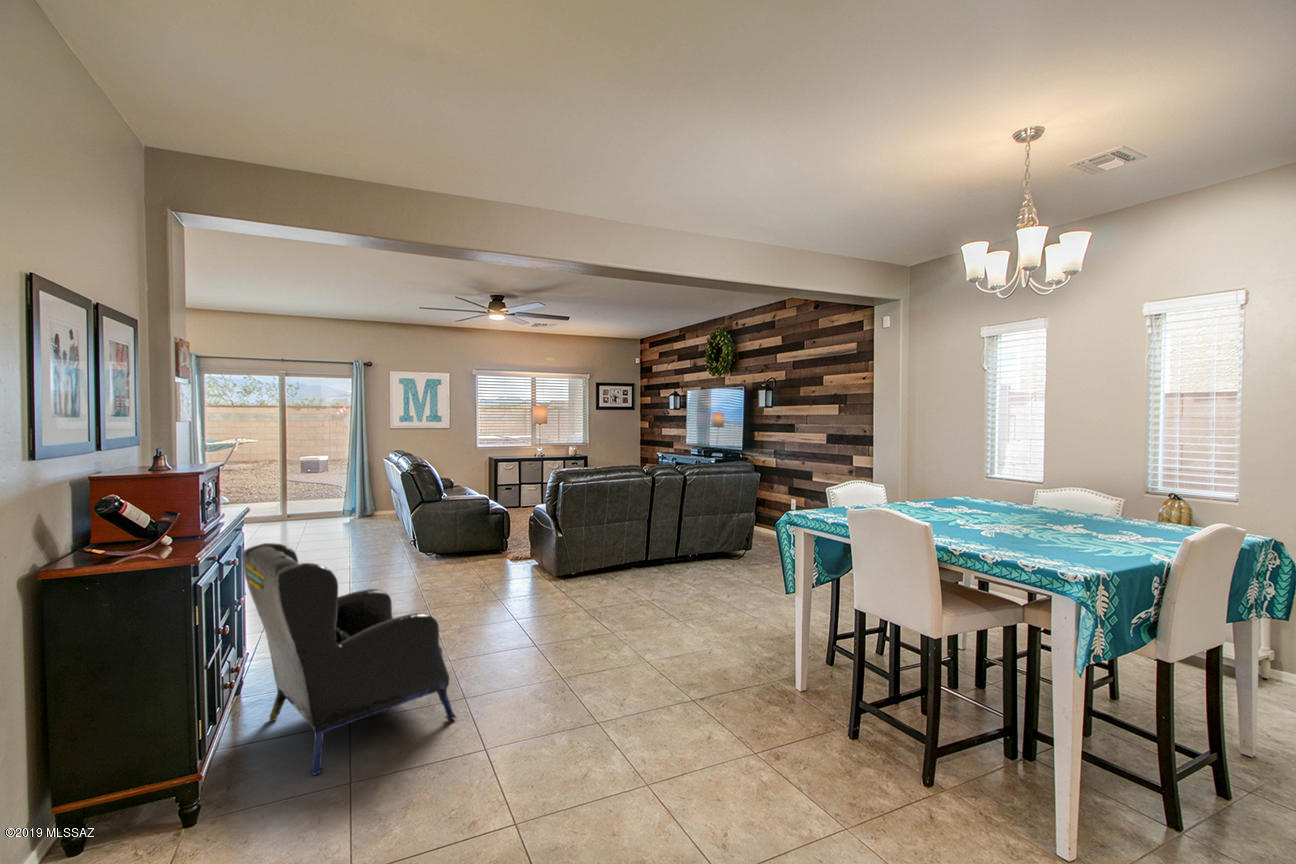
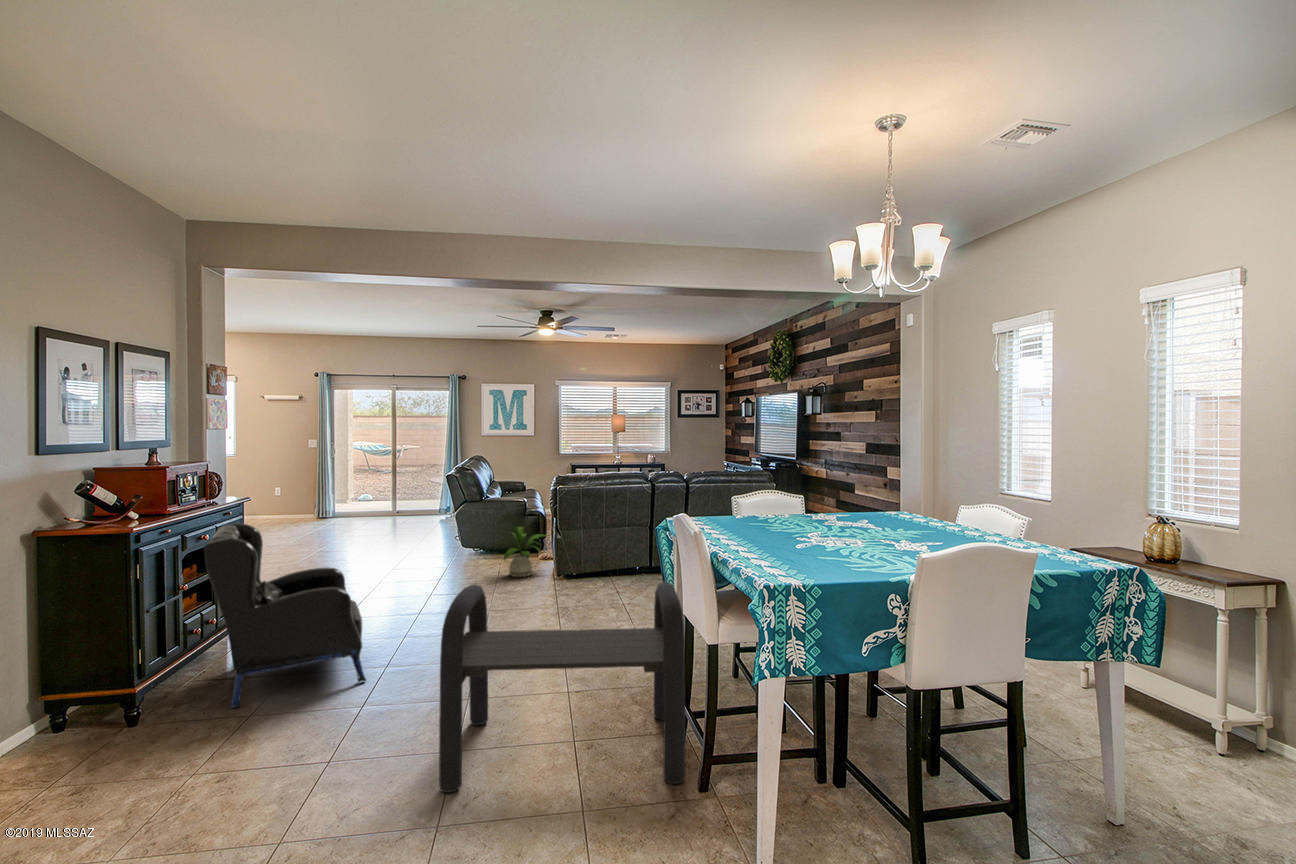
house plant: none [488,526,536,582] -> present [503,525,546,577]
bench: none [624,578,894,831] -> present [439,582,685,793]

